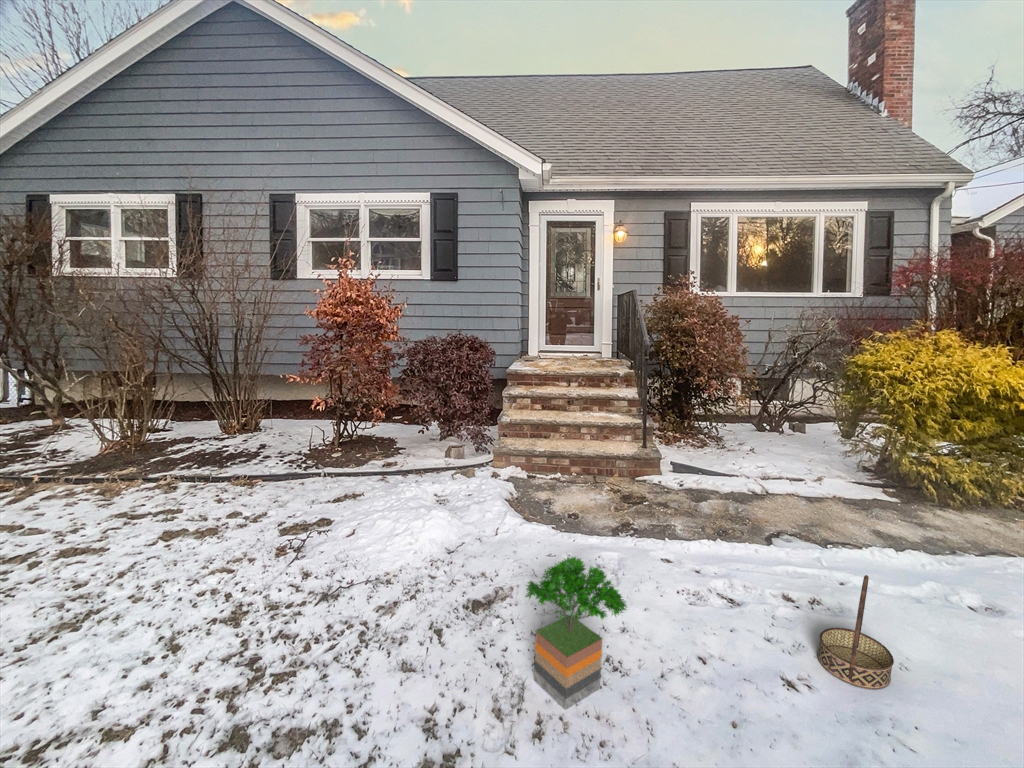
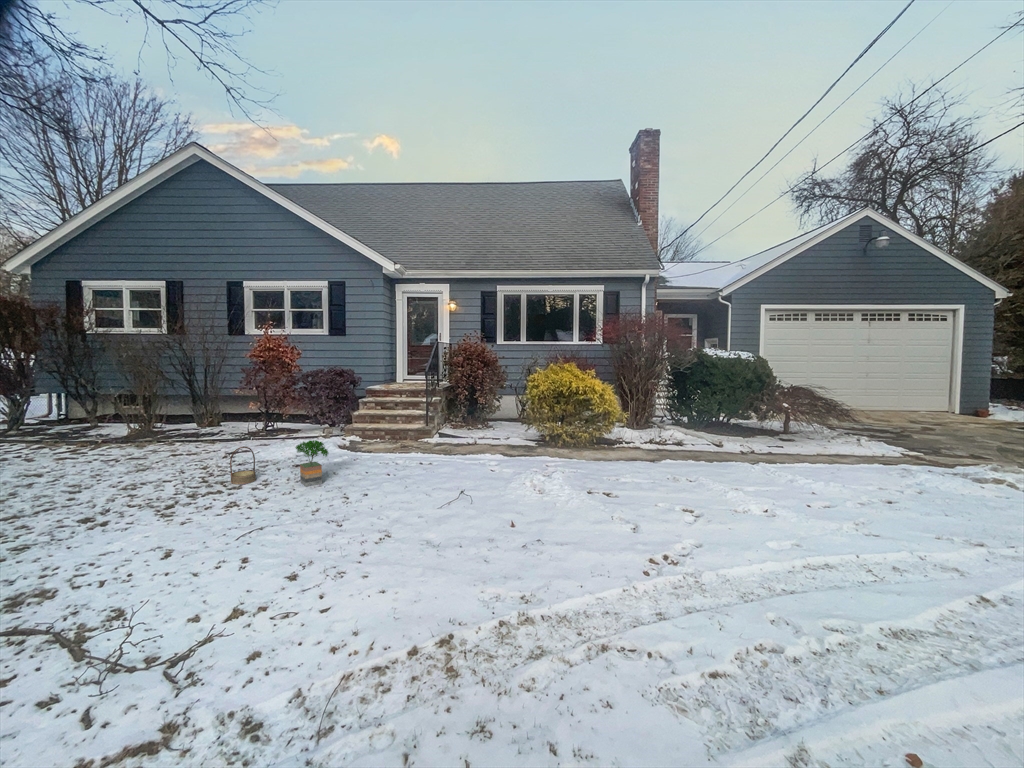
basket: present [817,575,894,689] -> present [230,447,256,484]

